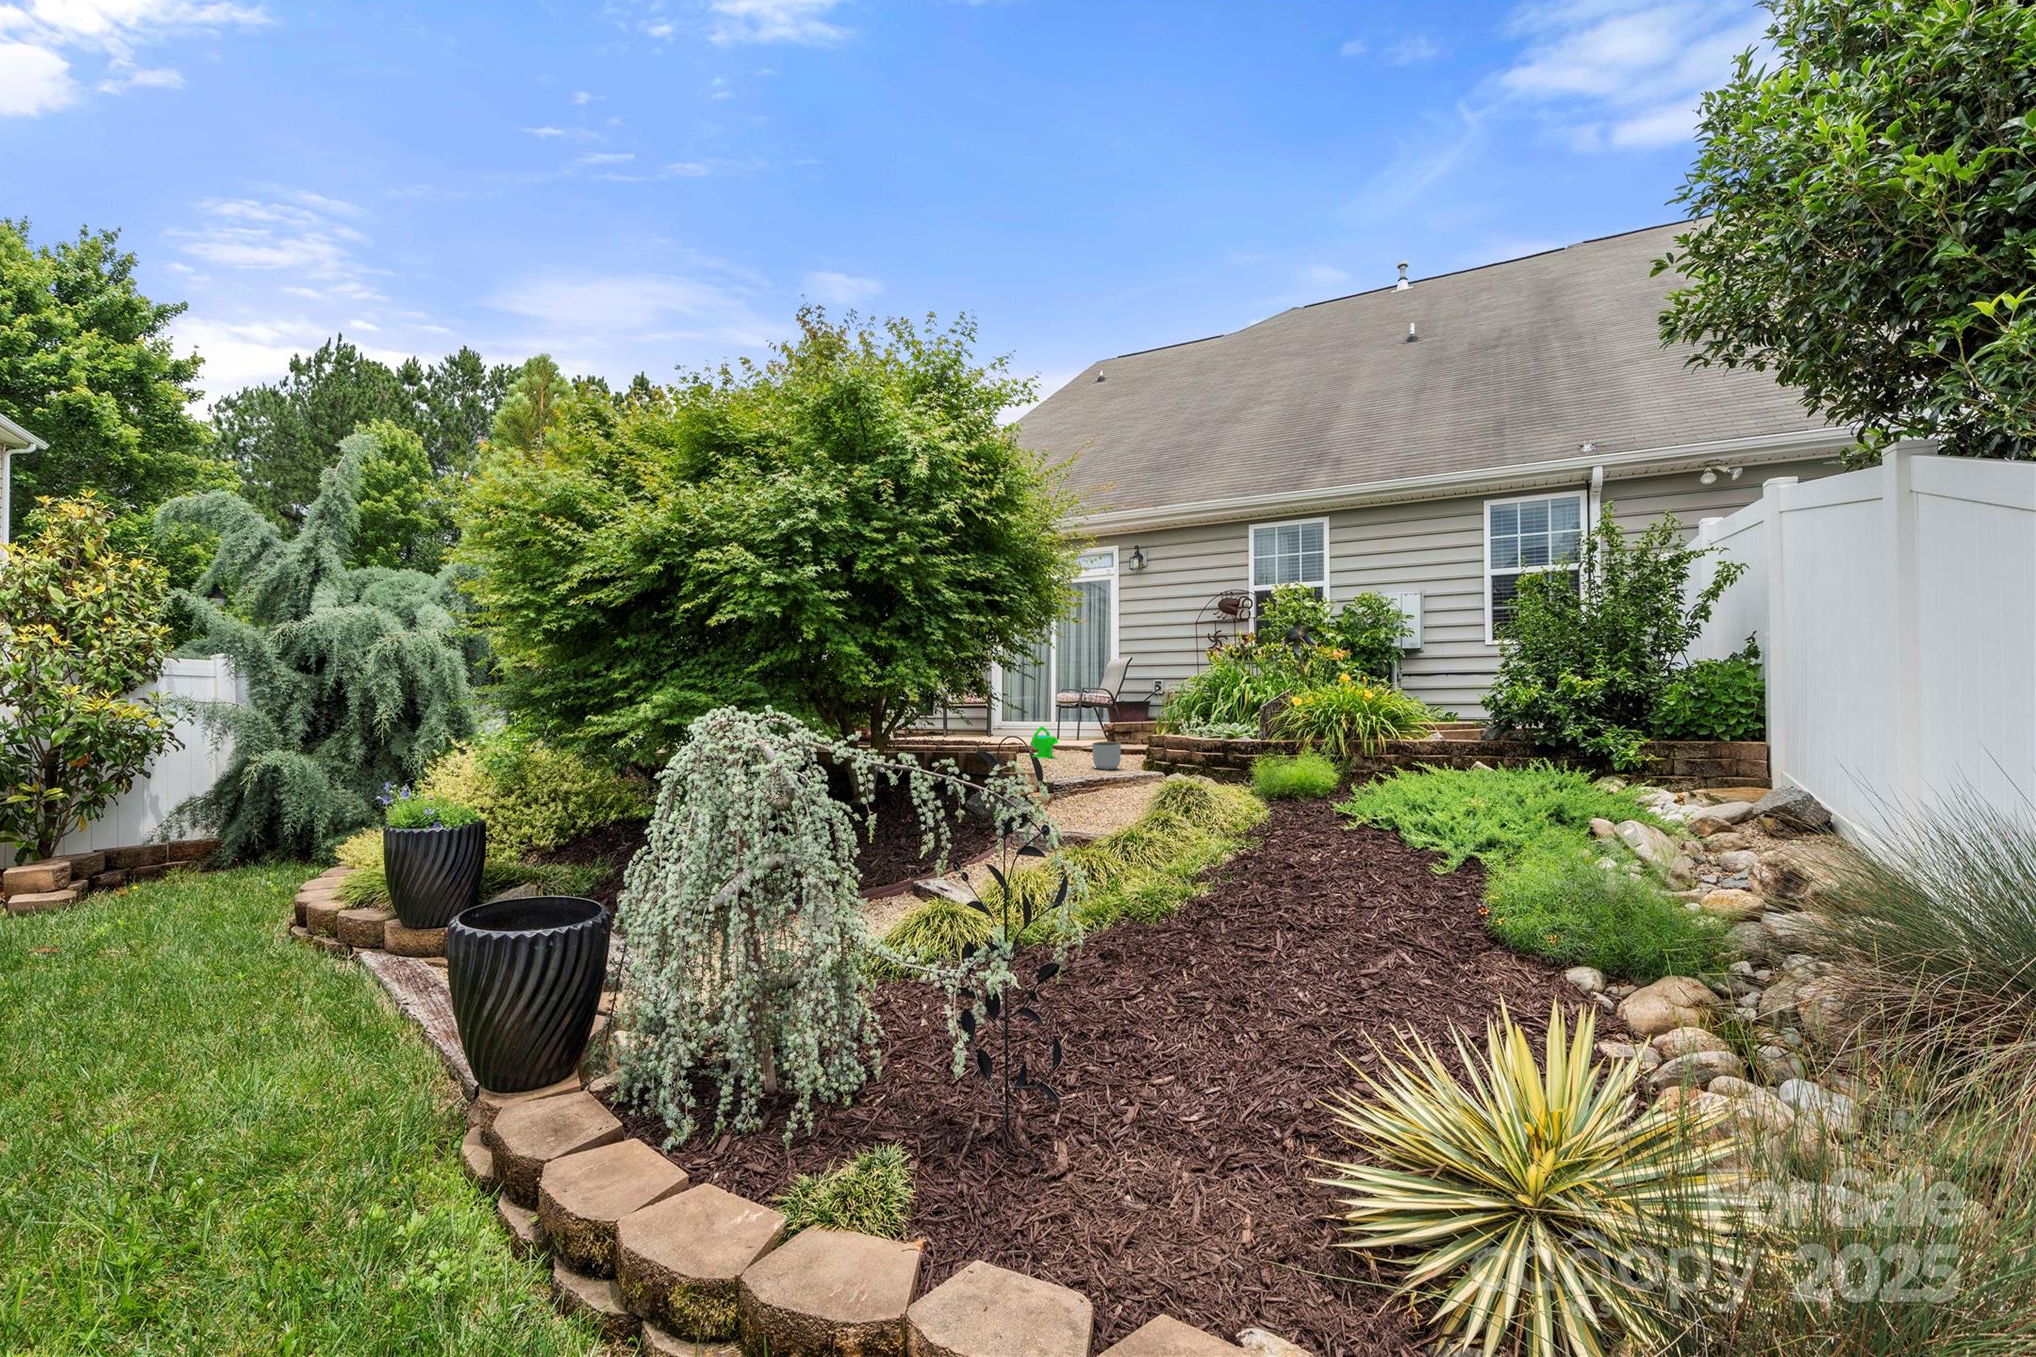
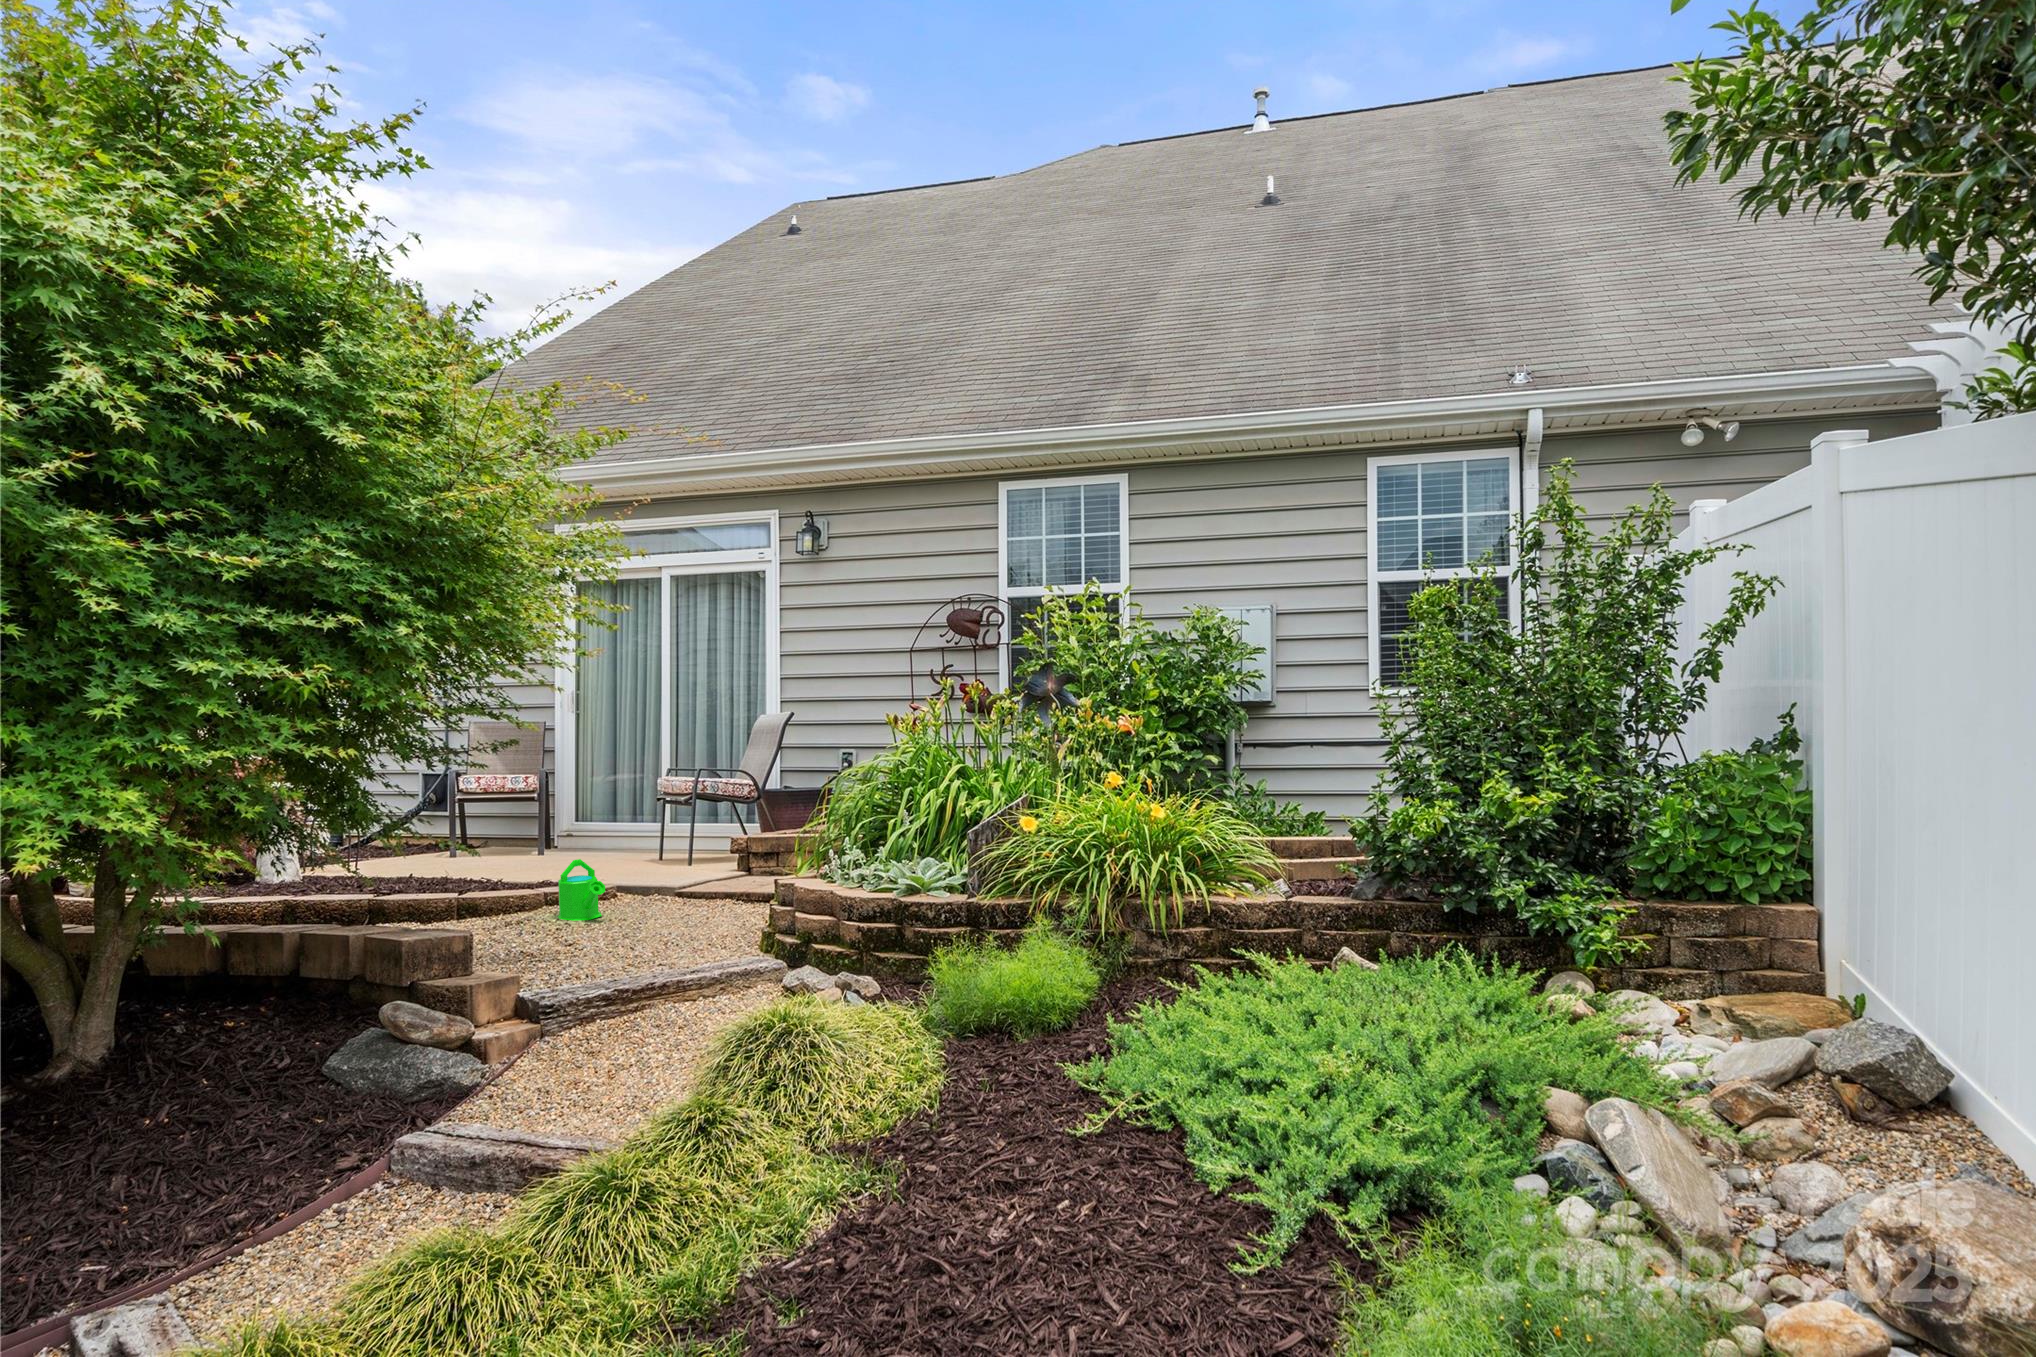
planter: present [1092,742,1121,770] -> none [647,897,704,956]

